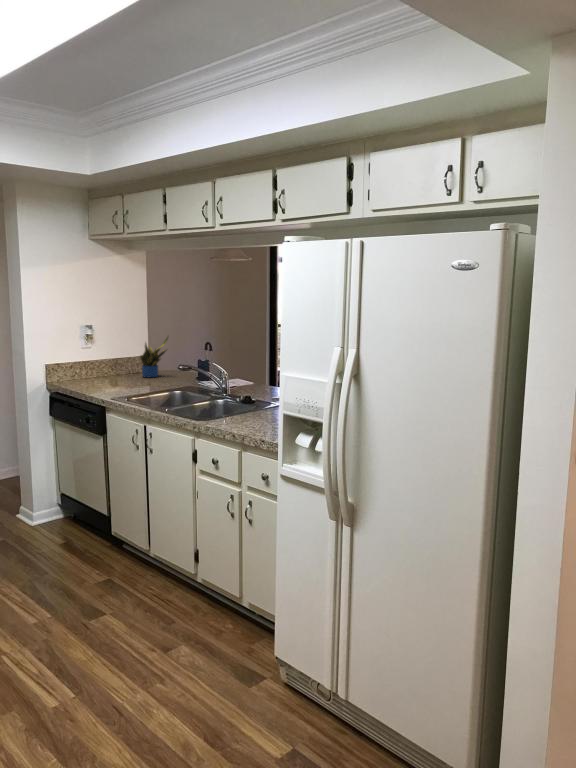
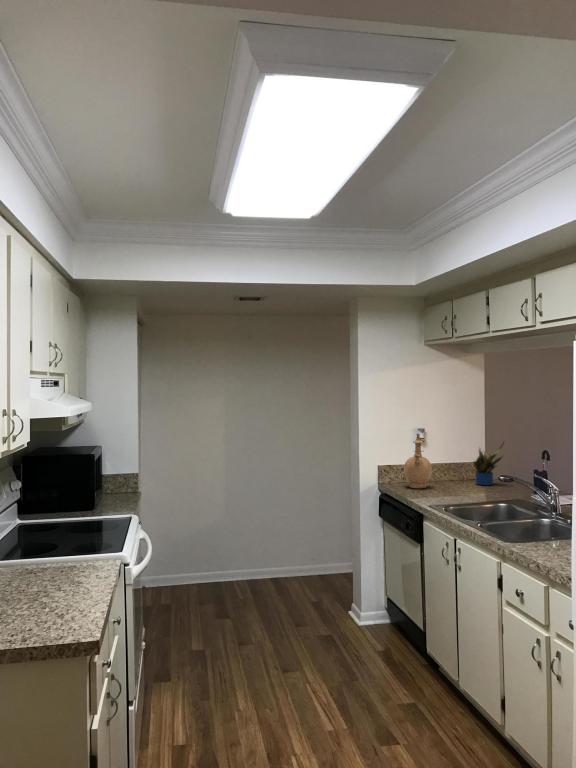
vase: none [74,330,103,384] -> present [404,434,432,488]

